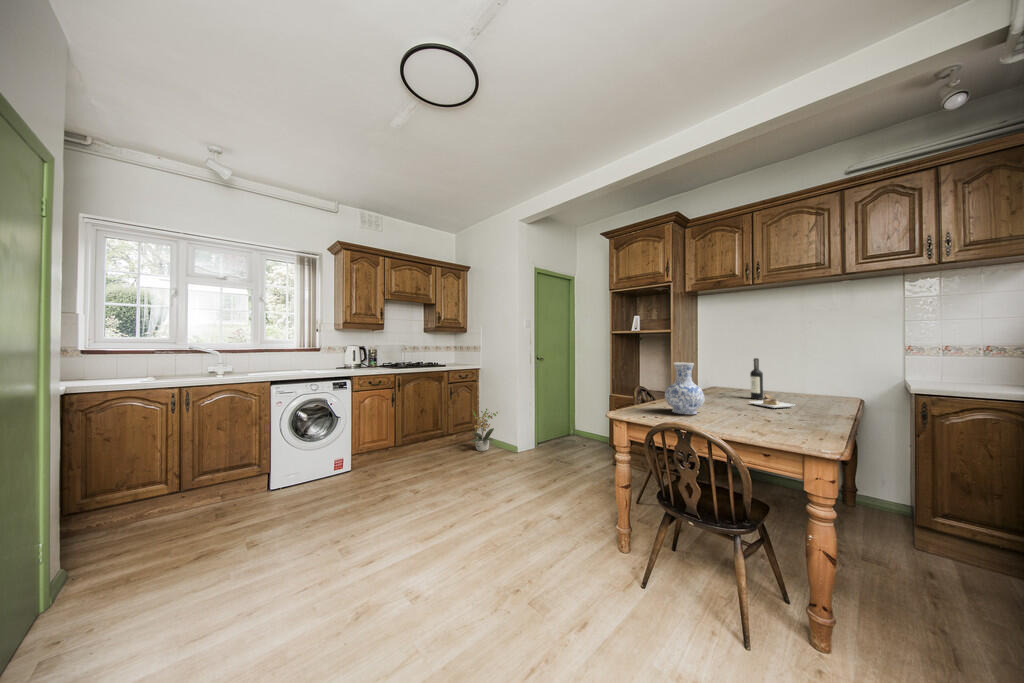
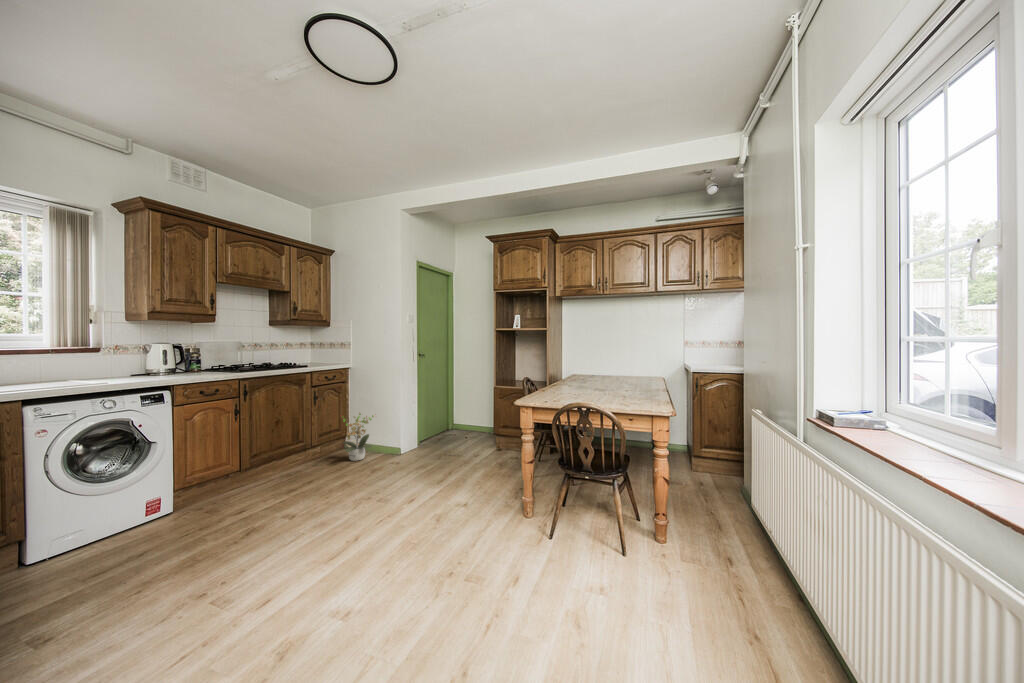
wine bottle: present [750,358,793,408] -> none [605,353,634,389]
vase: present [665,363,704,415] -> none [559,358,586,399]

